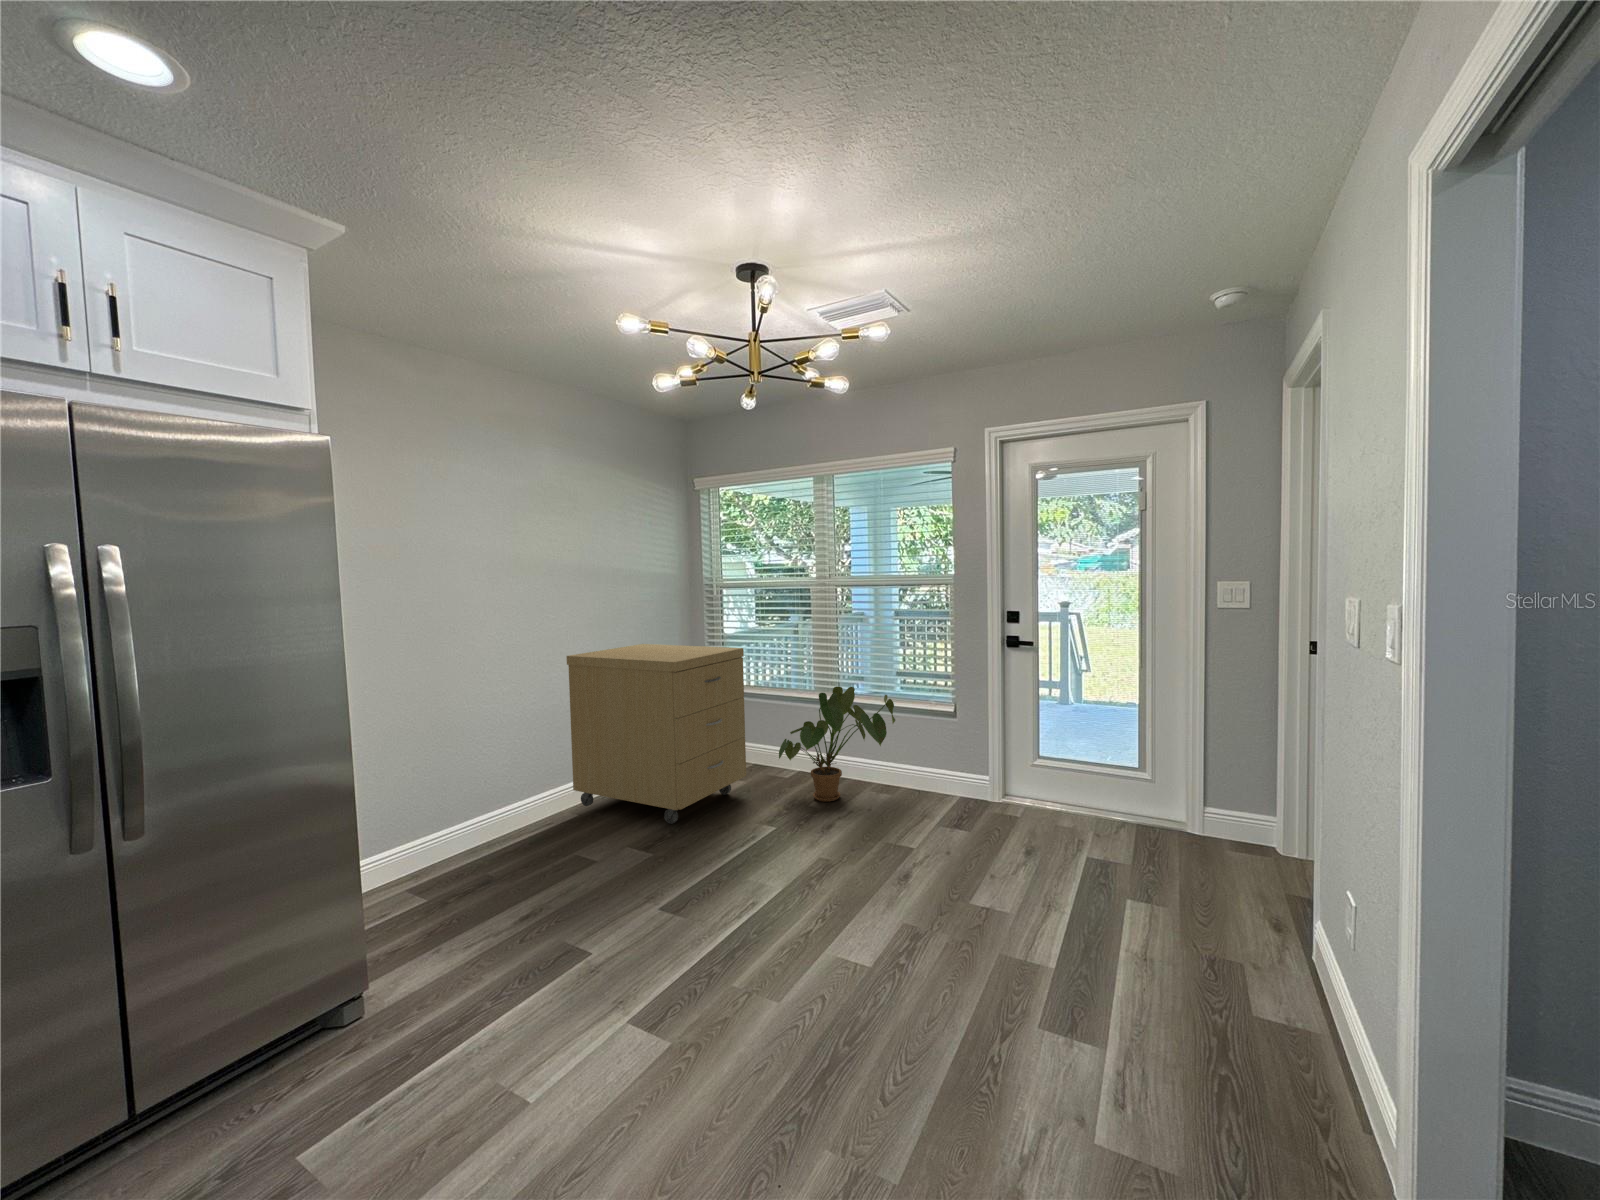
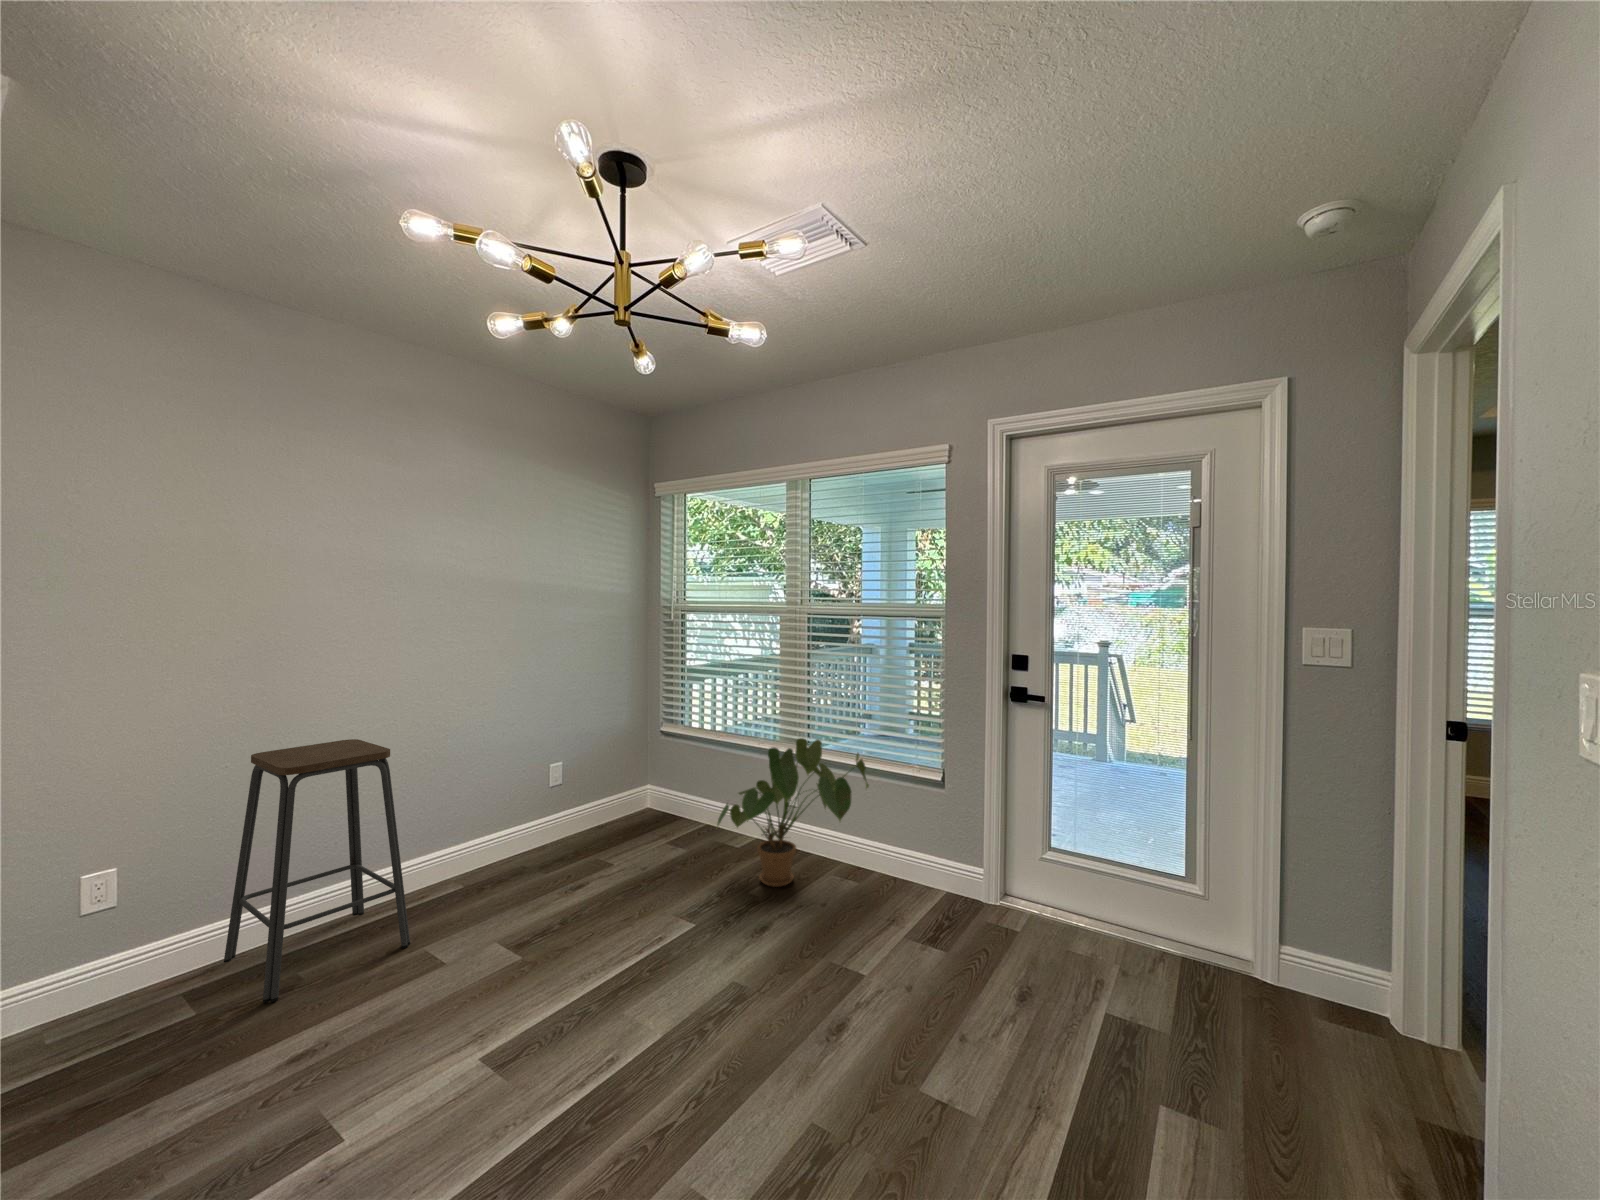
storage cabinet: present [566,644,746,824] -> none [466,675,684,908]
bar stool: none [423,699,561,892] -> present [224,739,410,1003]

